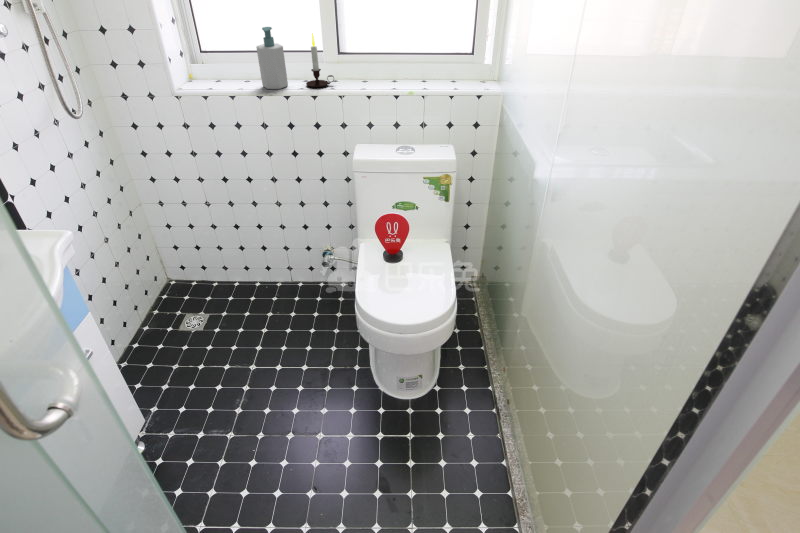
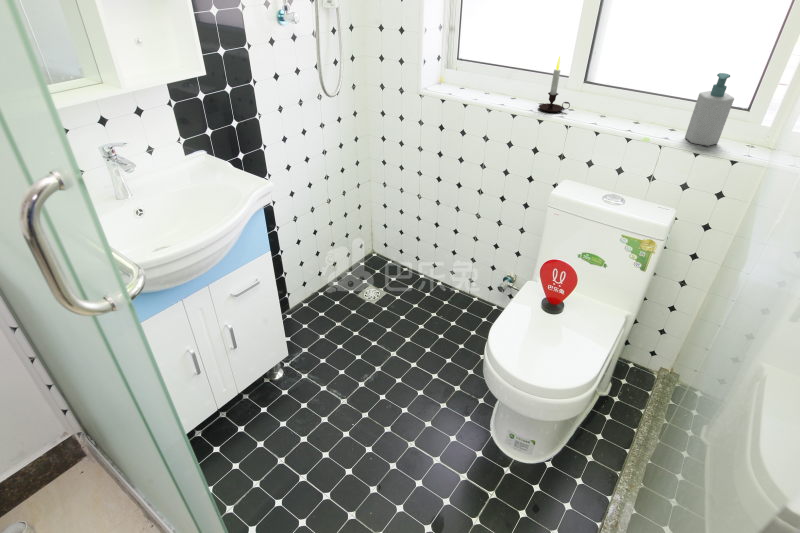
soap bottle: present [256,27,288,89] -> present [685,73,734,146]

